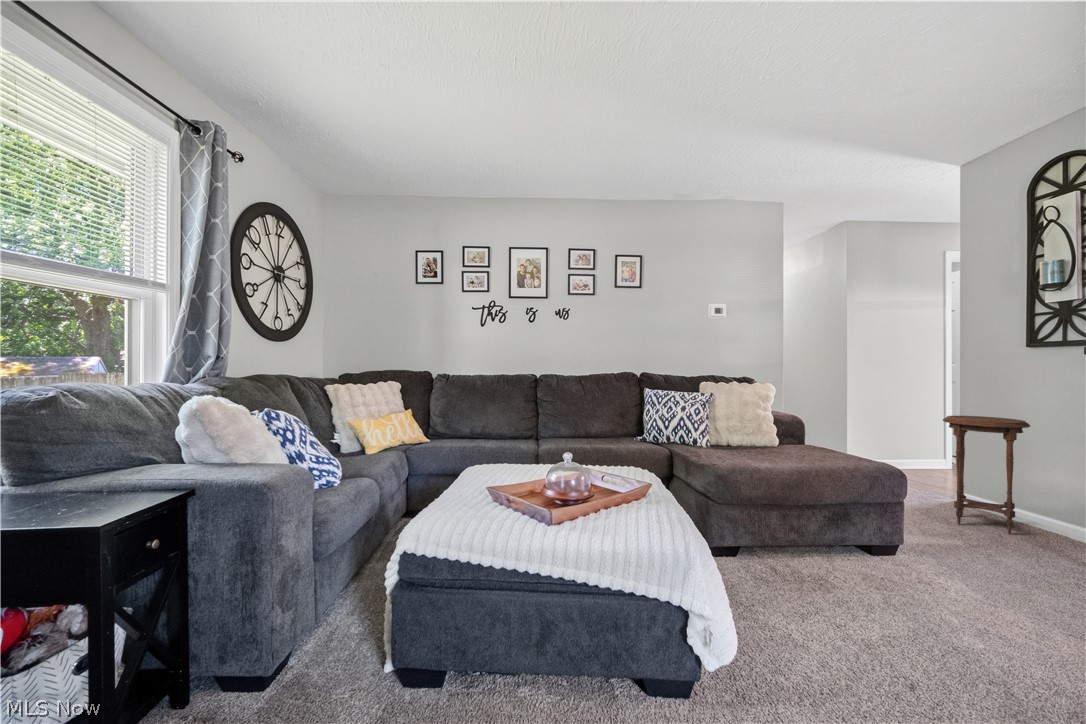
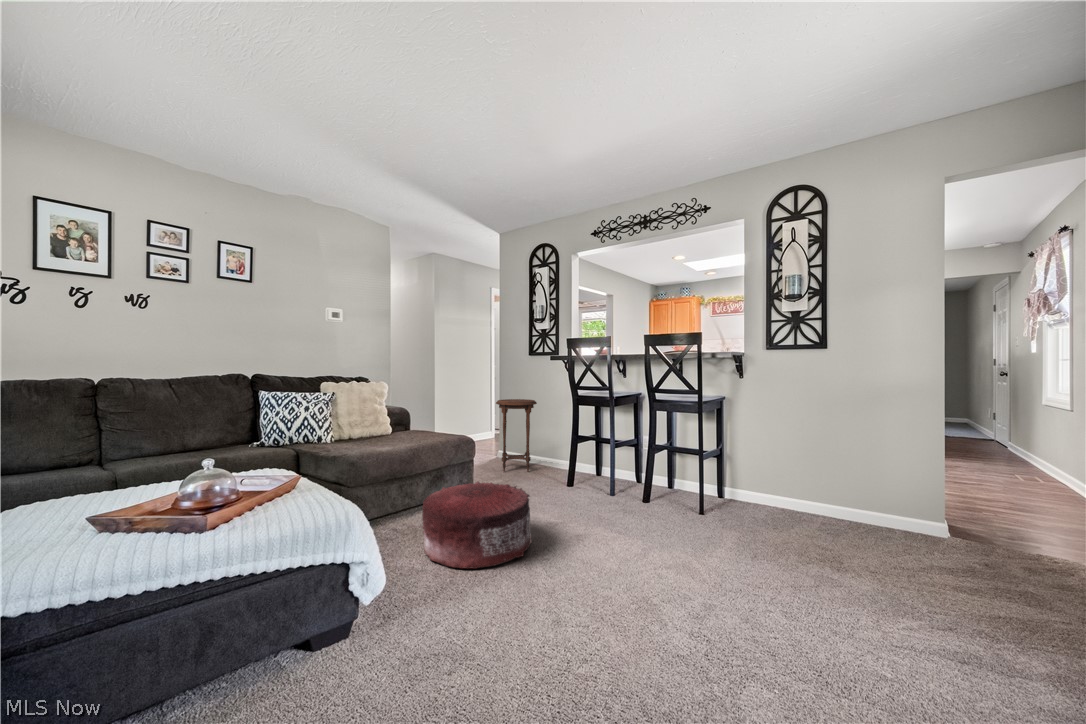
pouf: none [802,526,997,673] -> present [422,481,531,569]

